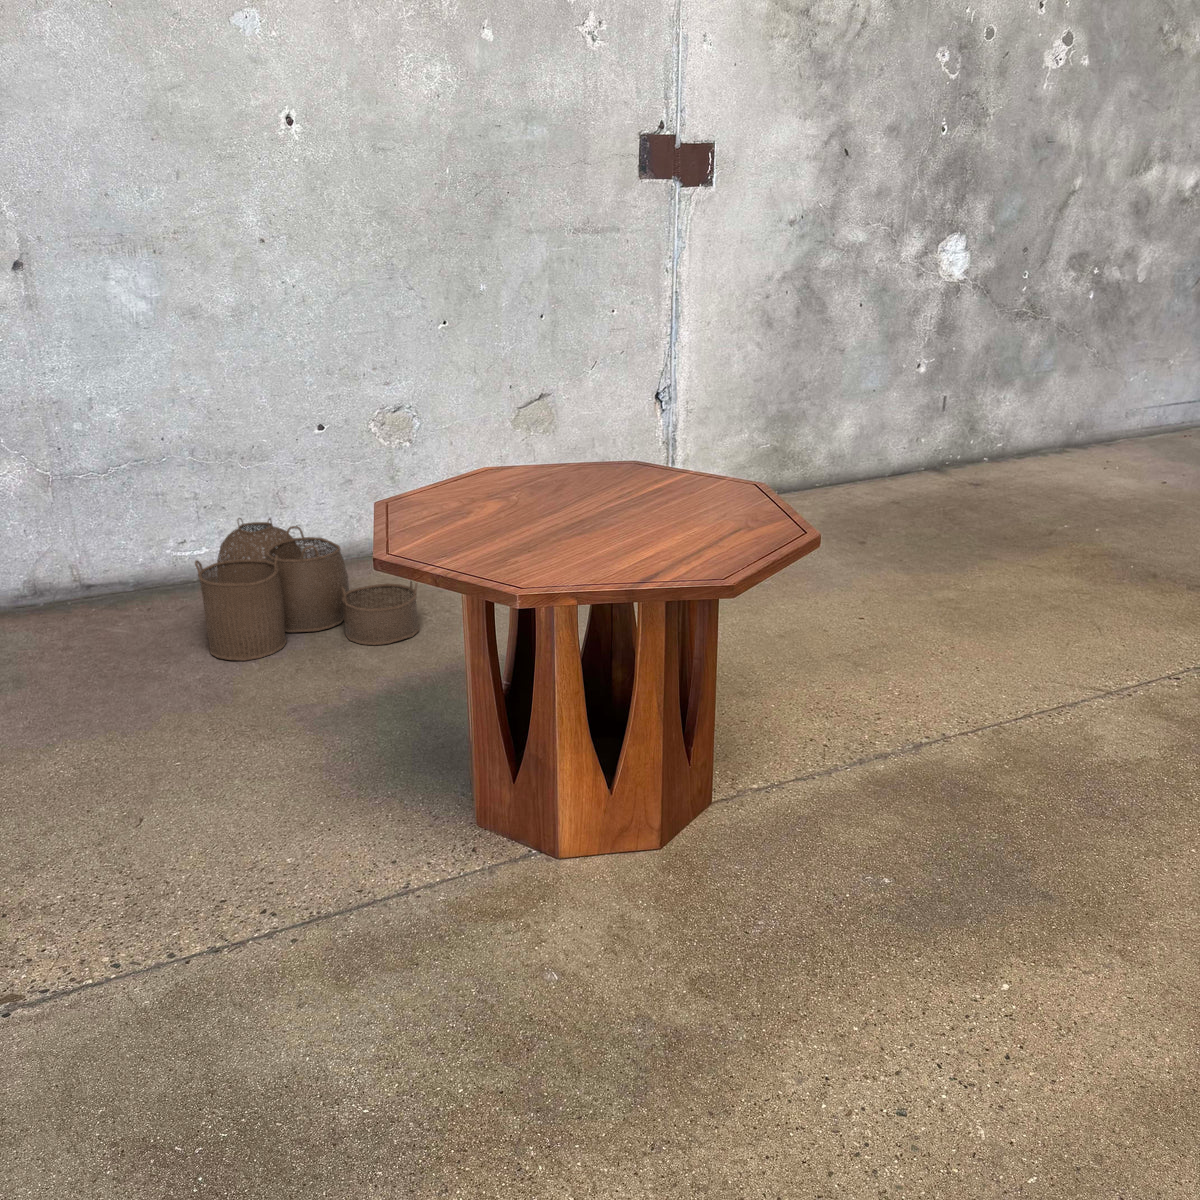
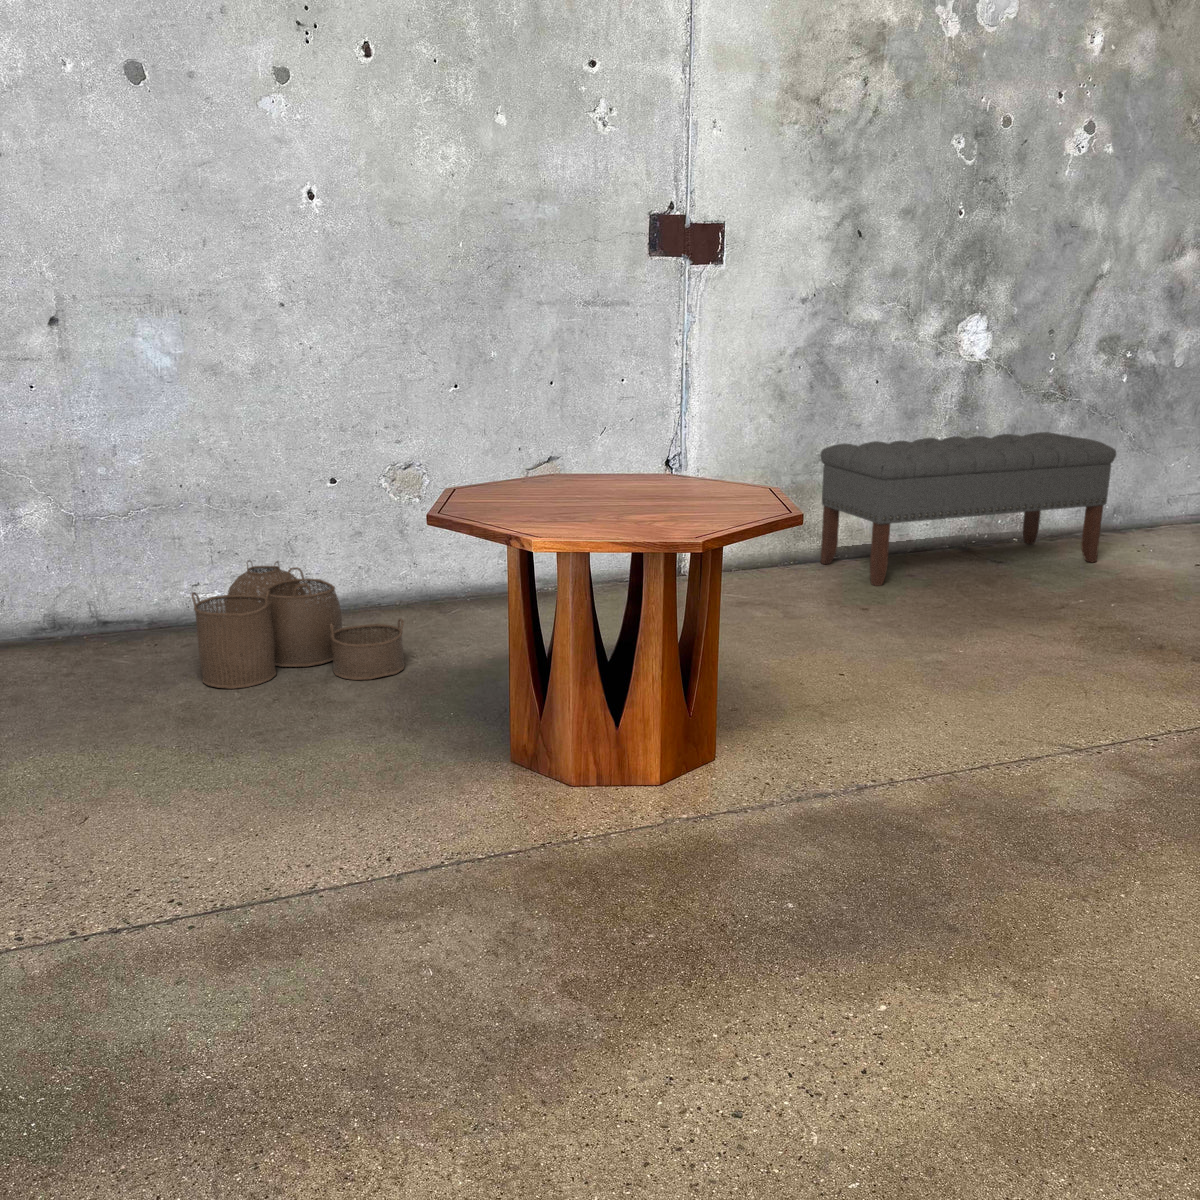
bench: none [805,354,1095,518] -> present [820,432,1116,586]

